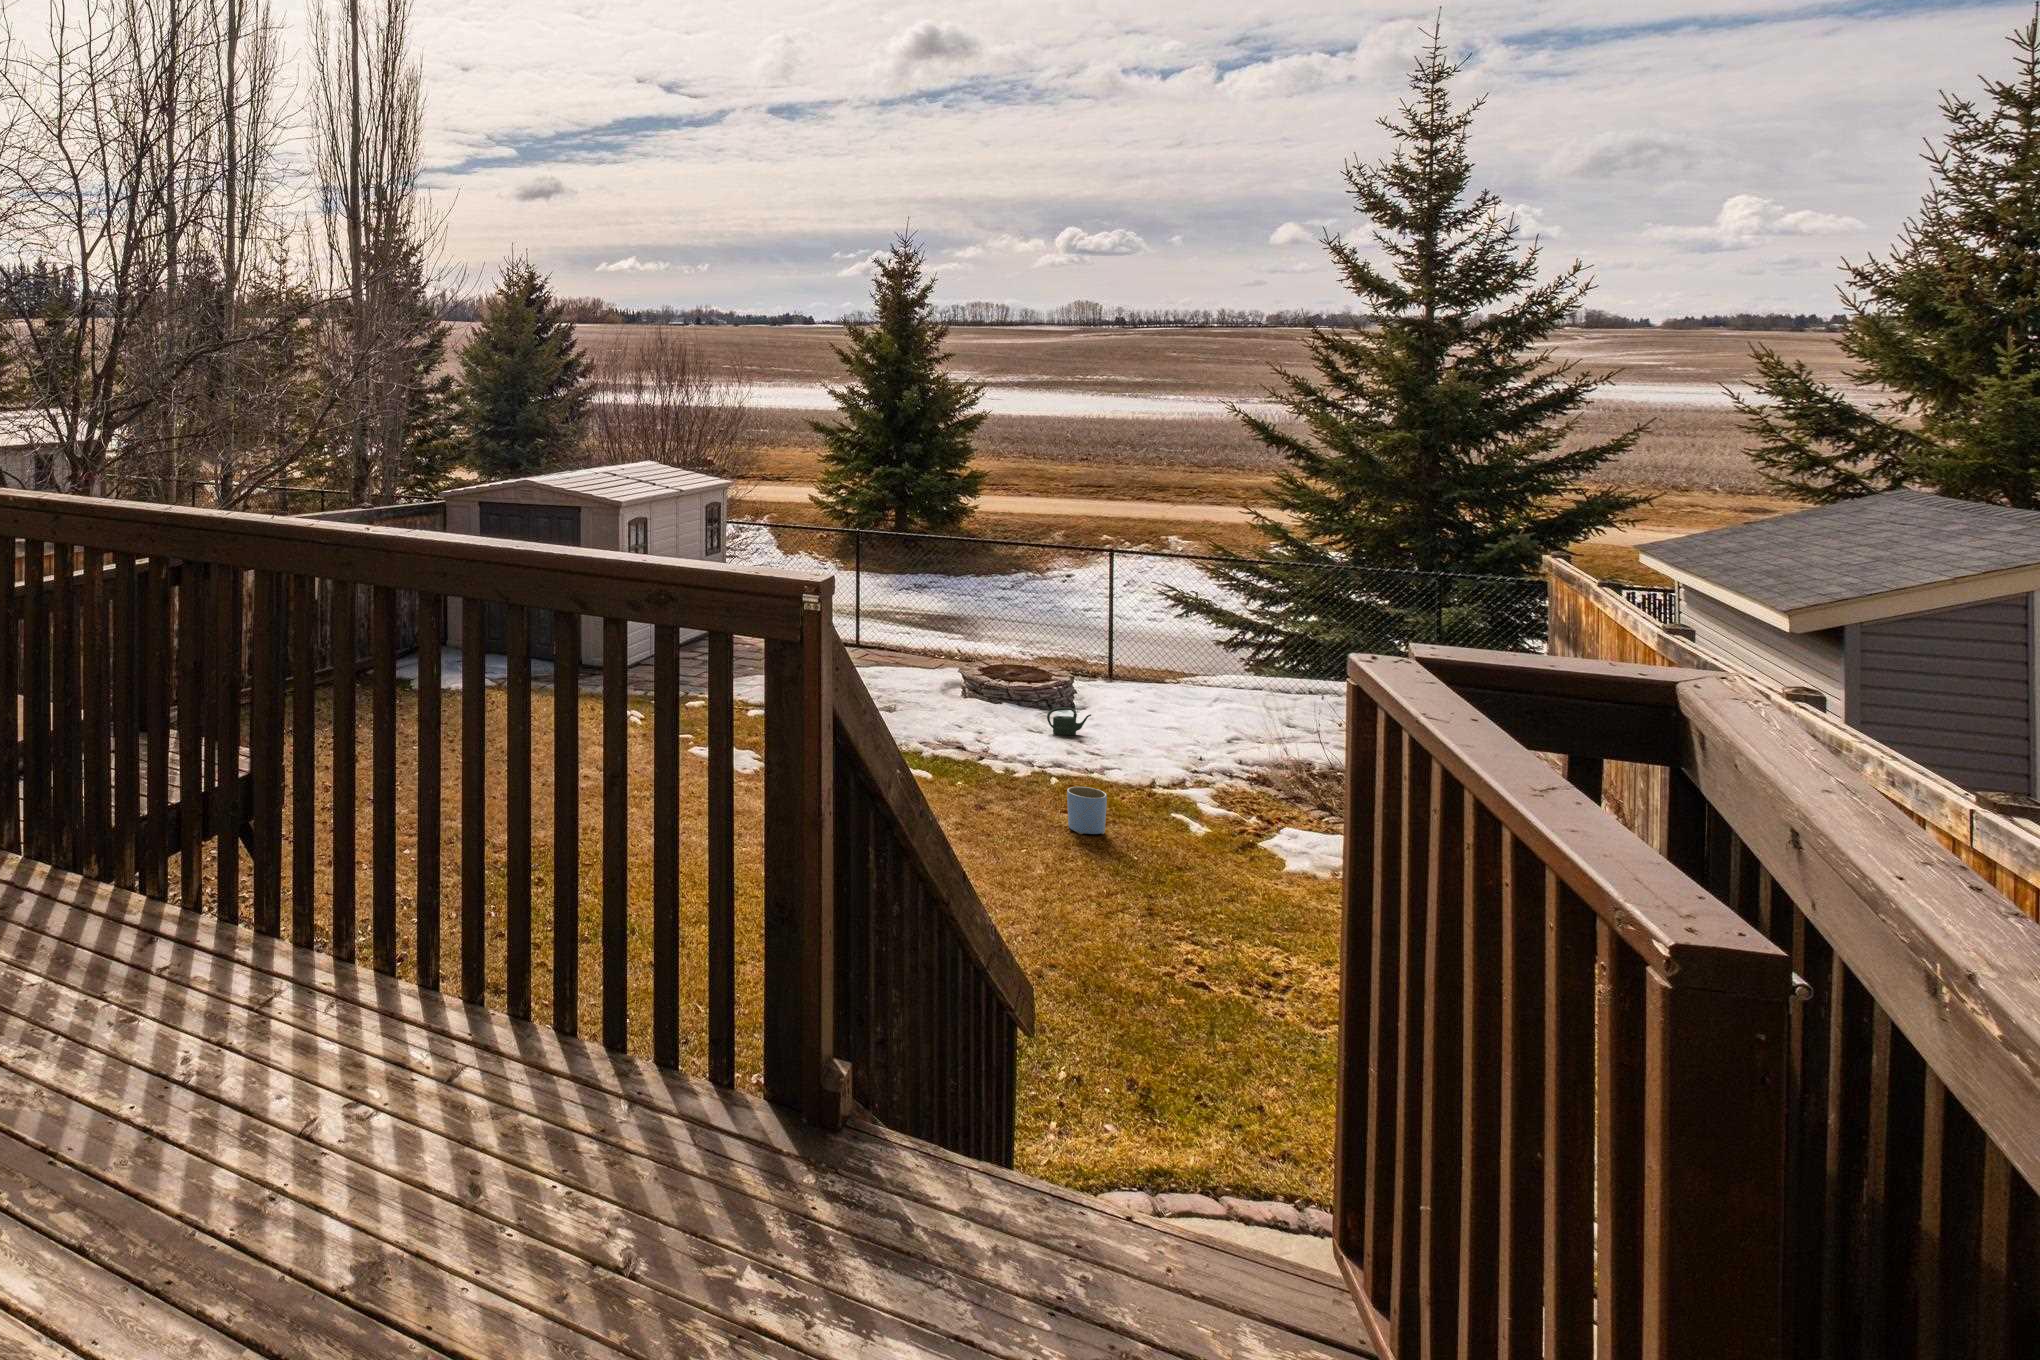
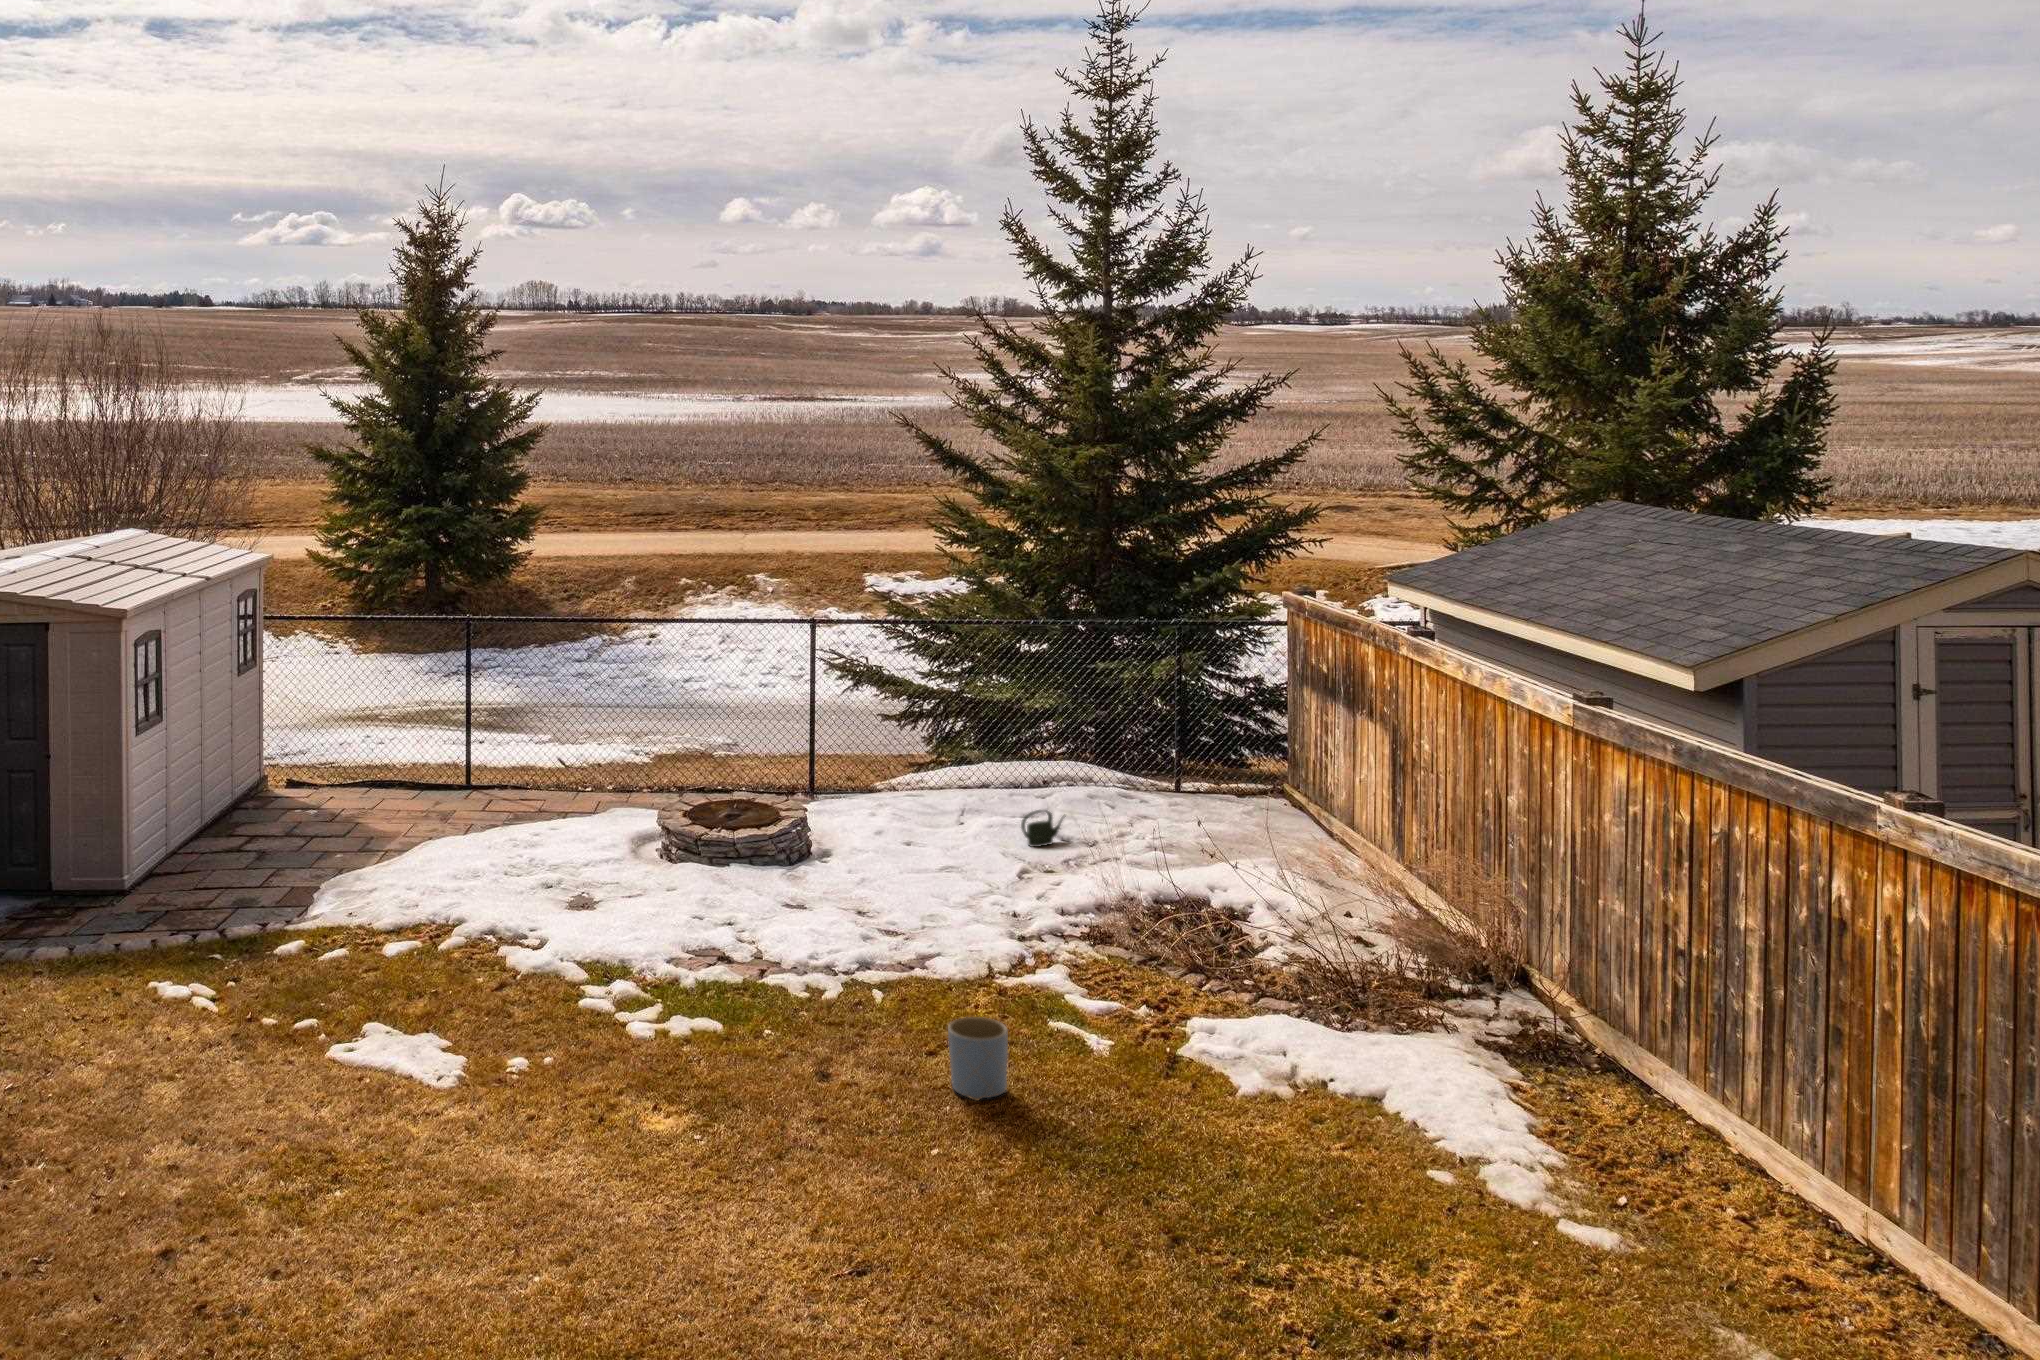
watering can: present [1047,707,1091,735] -> present [1021,810,1066,847]

